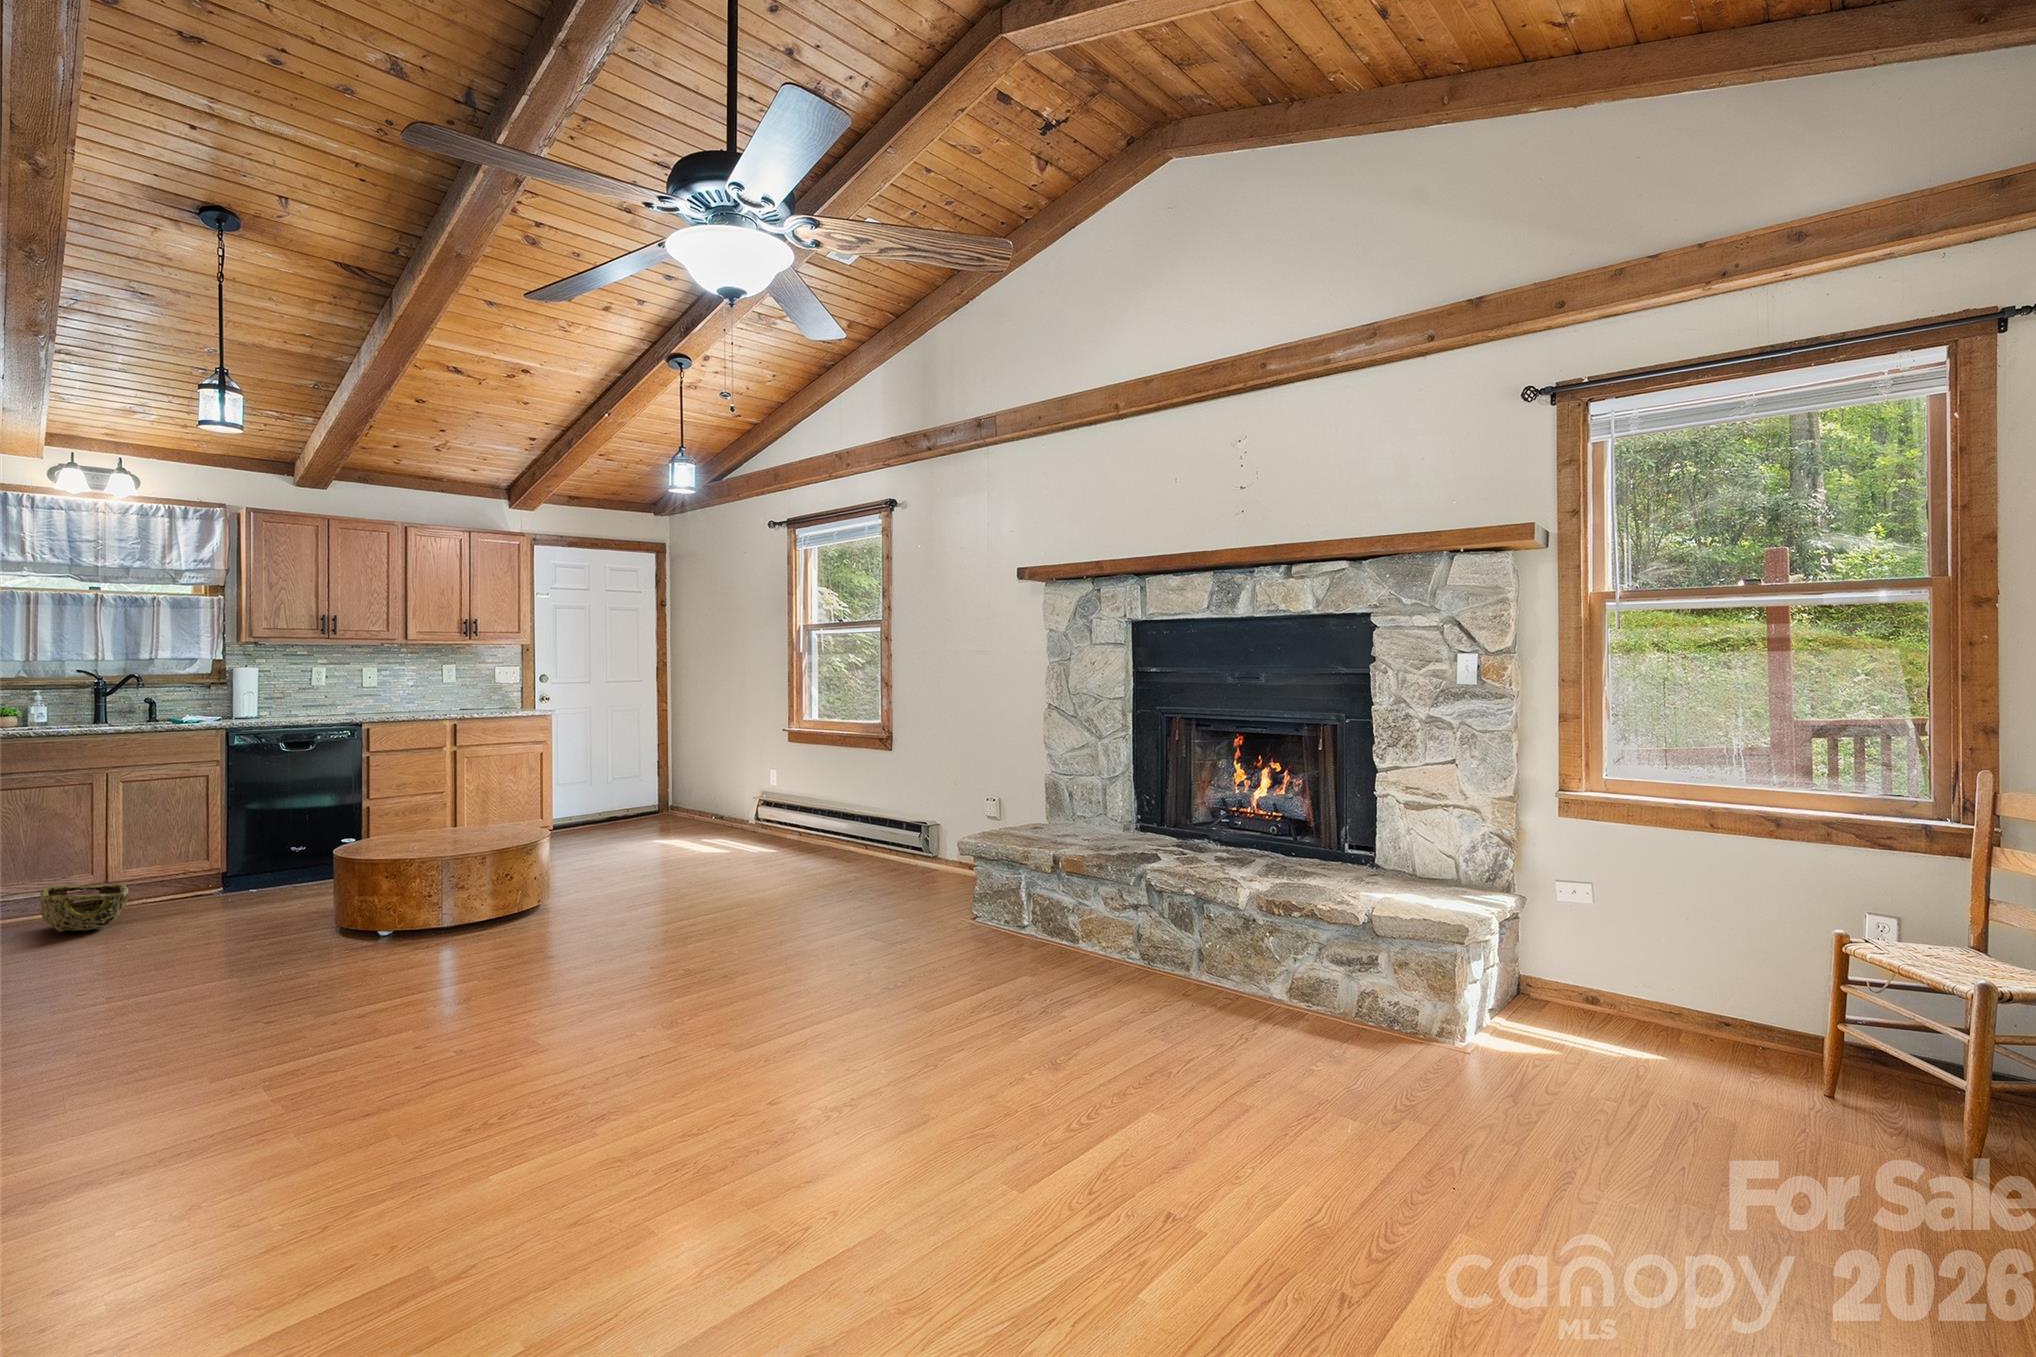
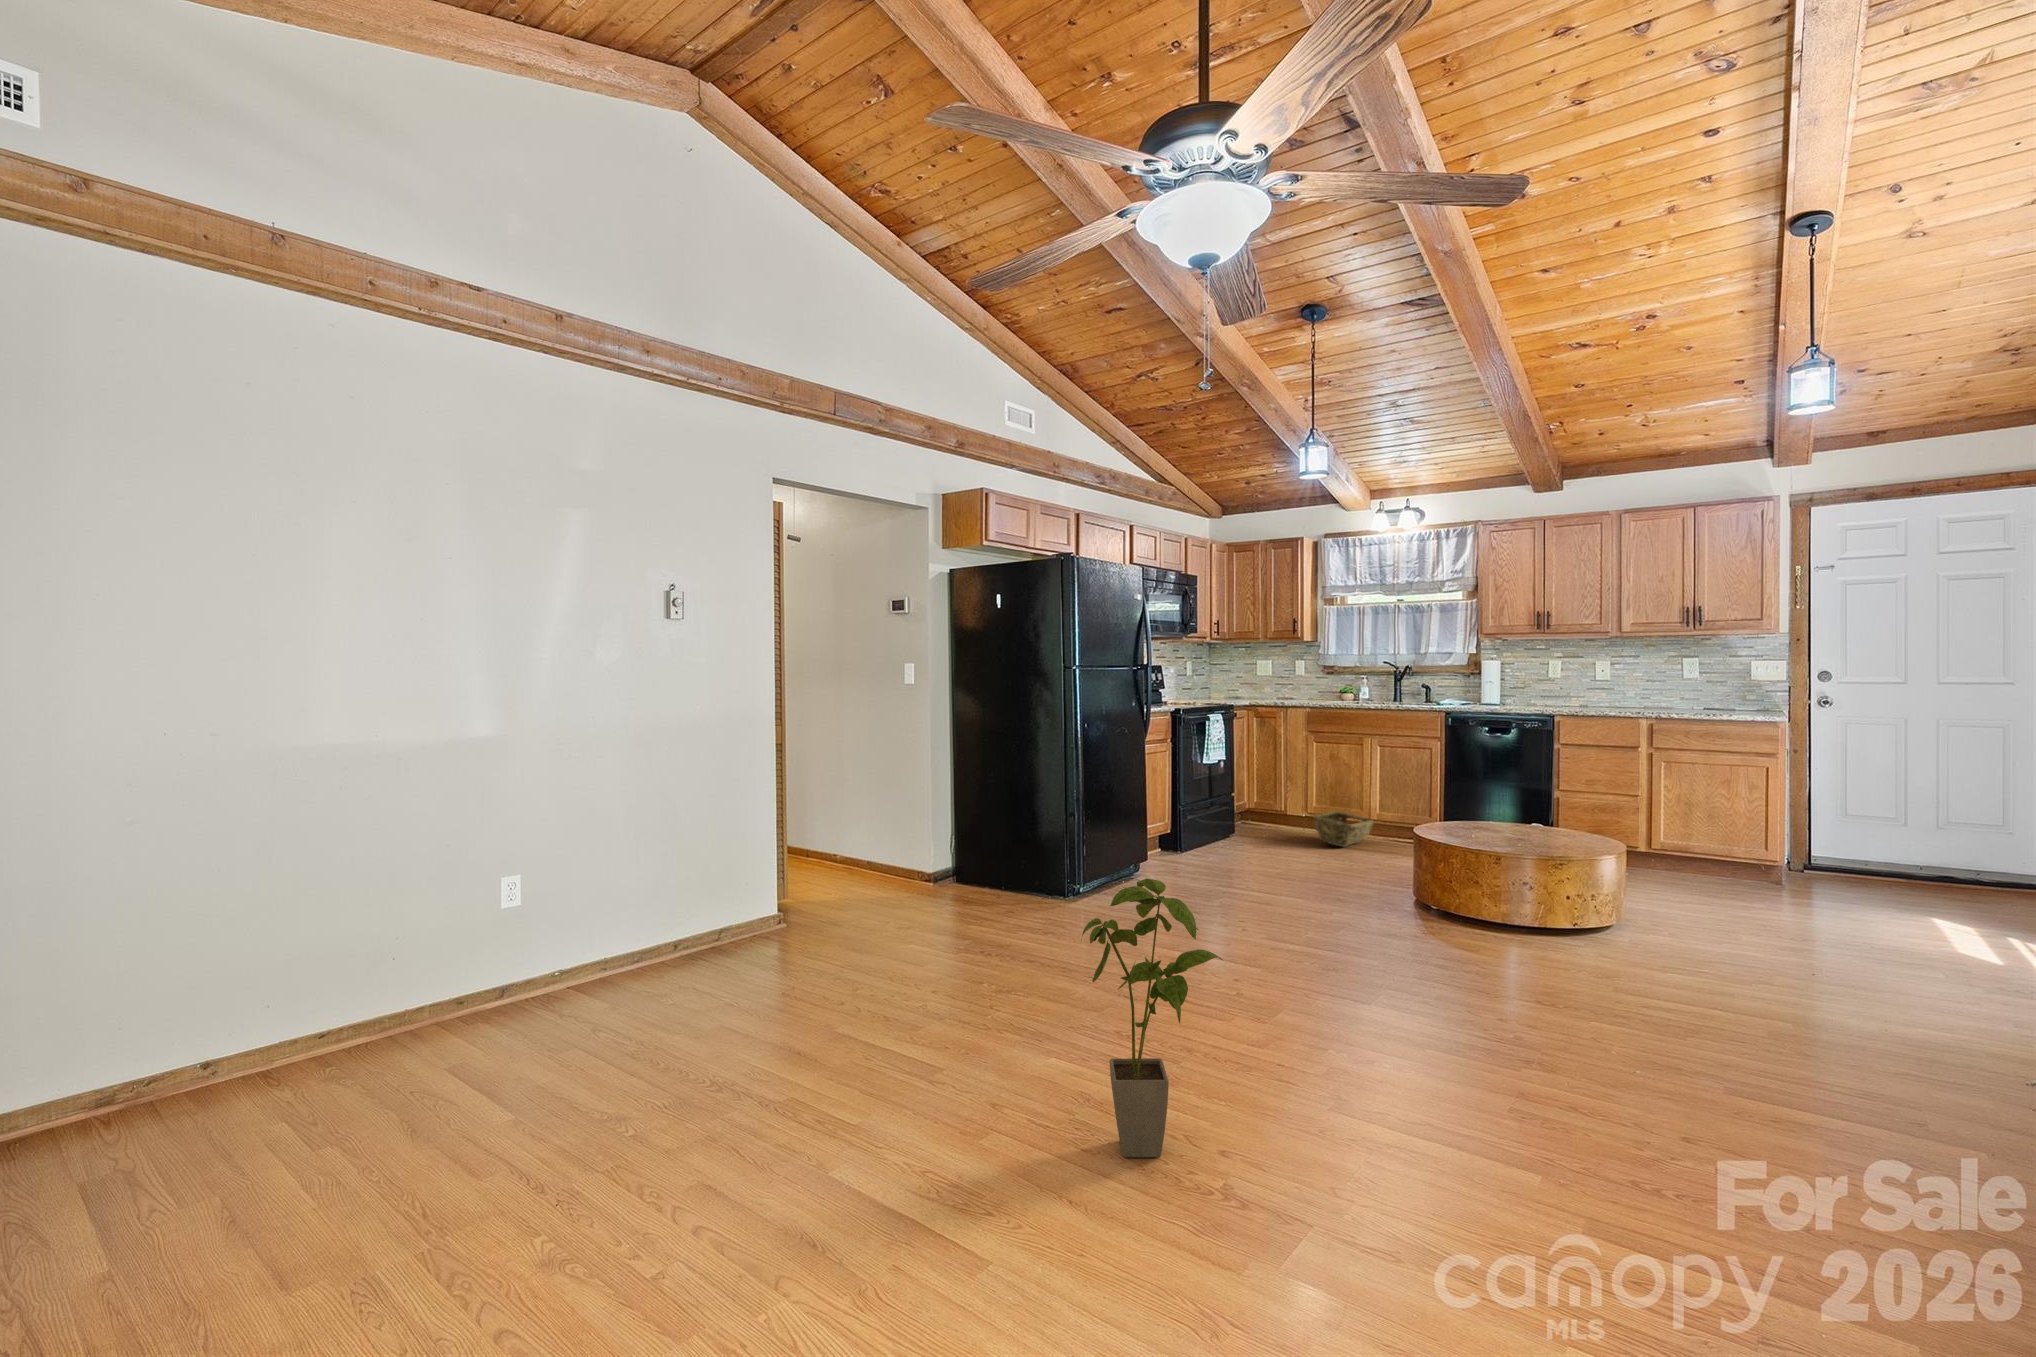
house plant: none [742,861,865,1128] -> present [1082,878,1222,1157]

